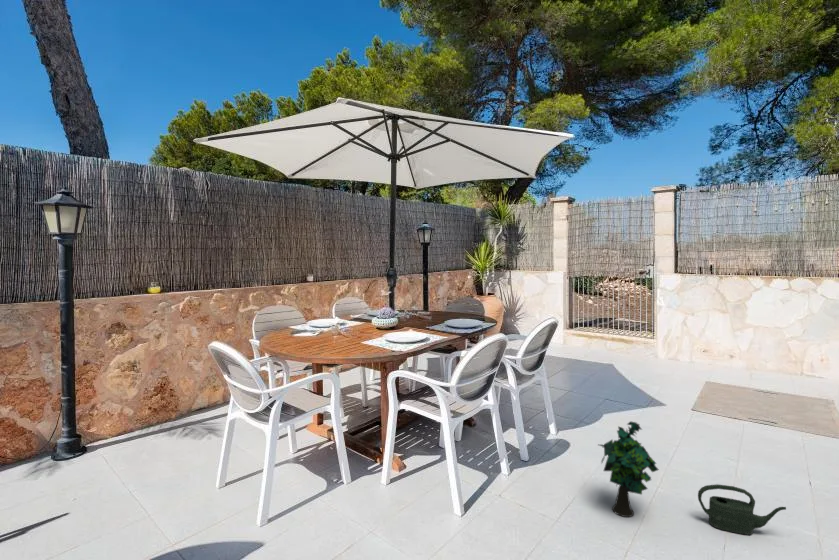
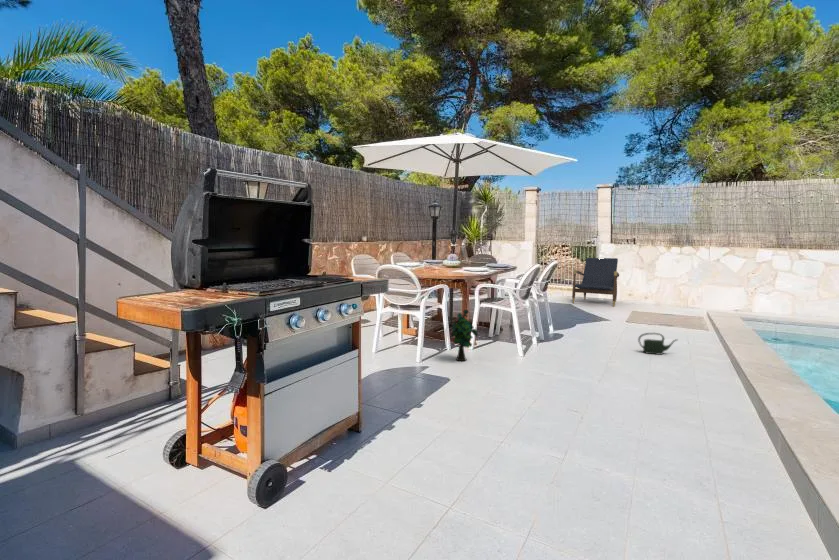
lounge chair: none [616,297,687,375] -> present [572,258,619,306]
decorative plant: present [600,422,658,517] -> present [451,310,478,361]

